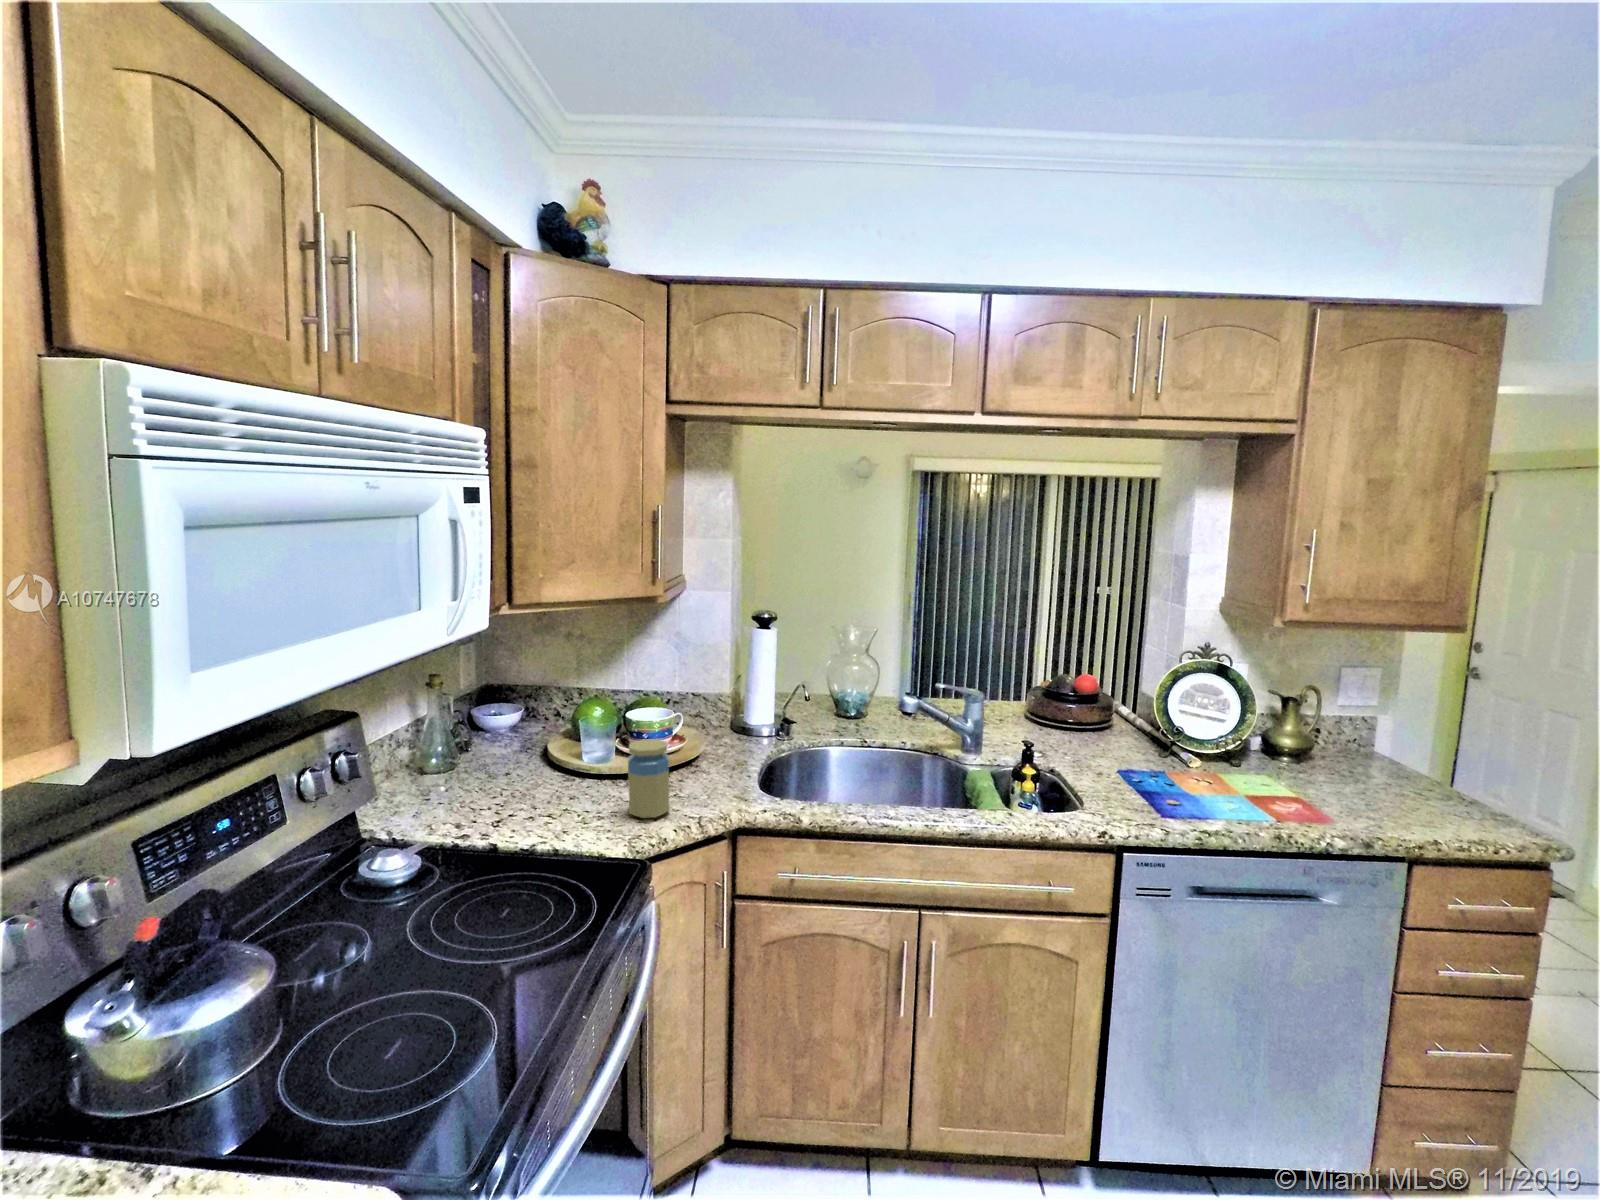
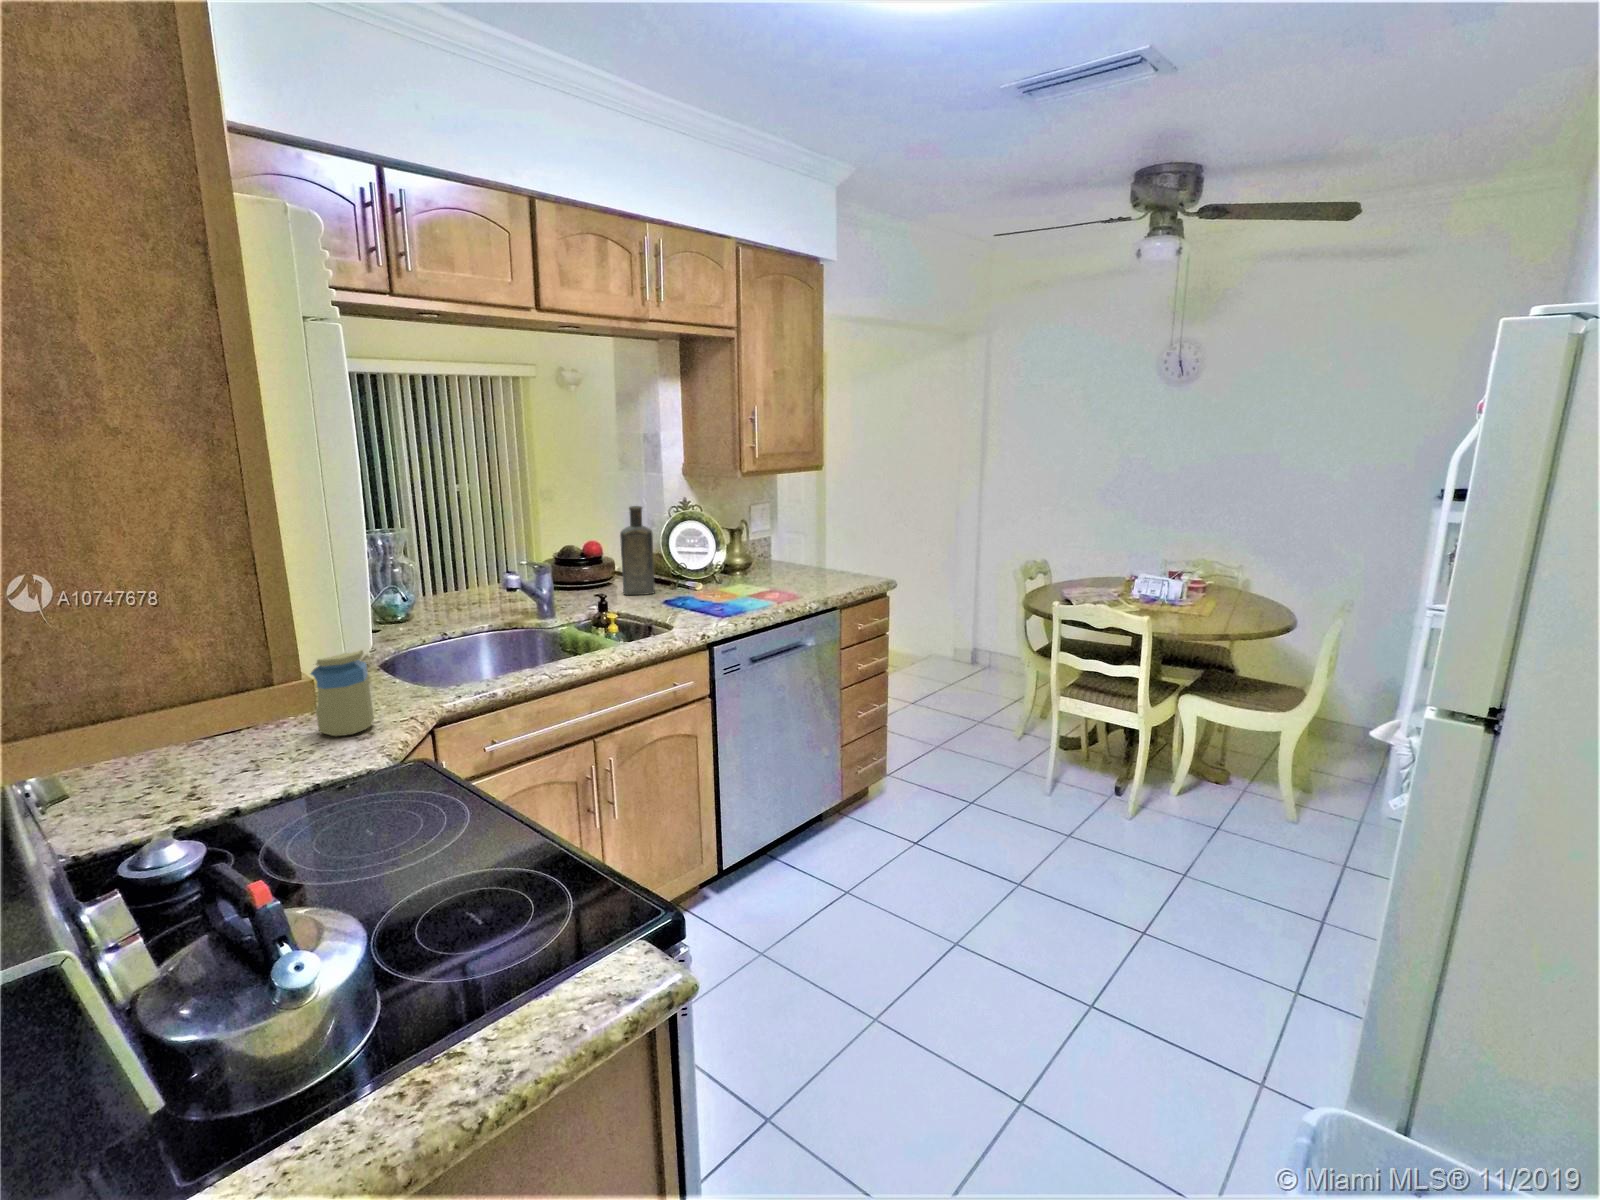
bottle: none [1086,645,1133,757] -> present [620,506,655,595]

